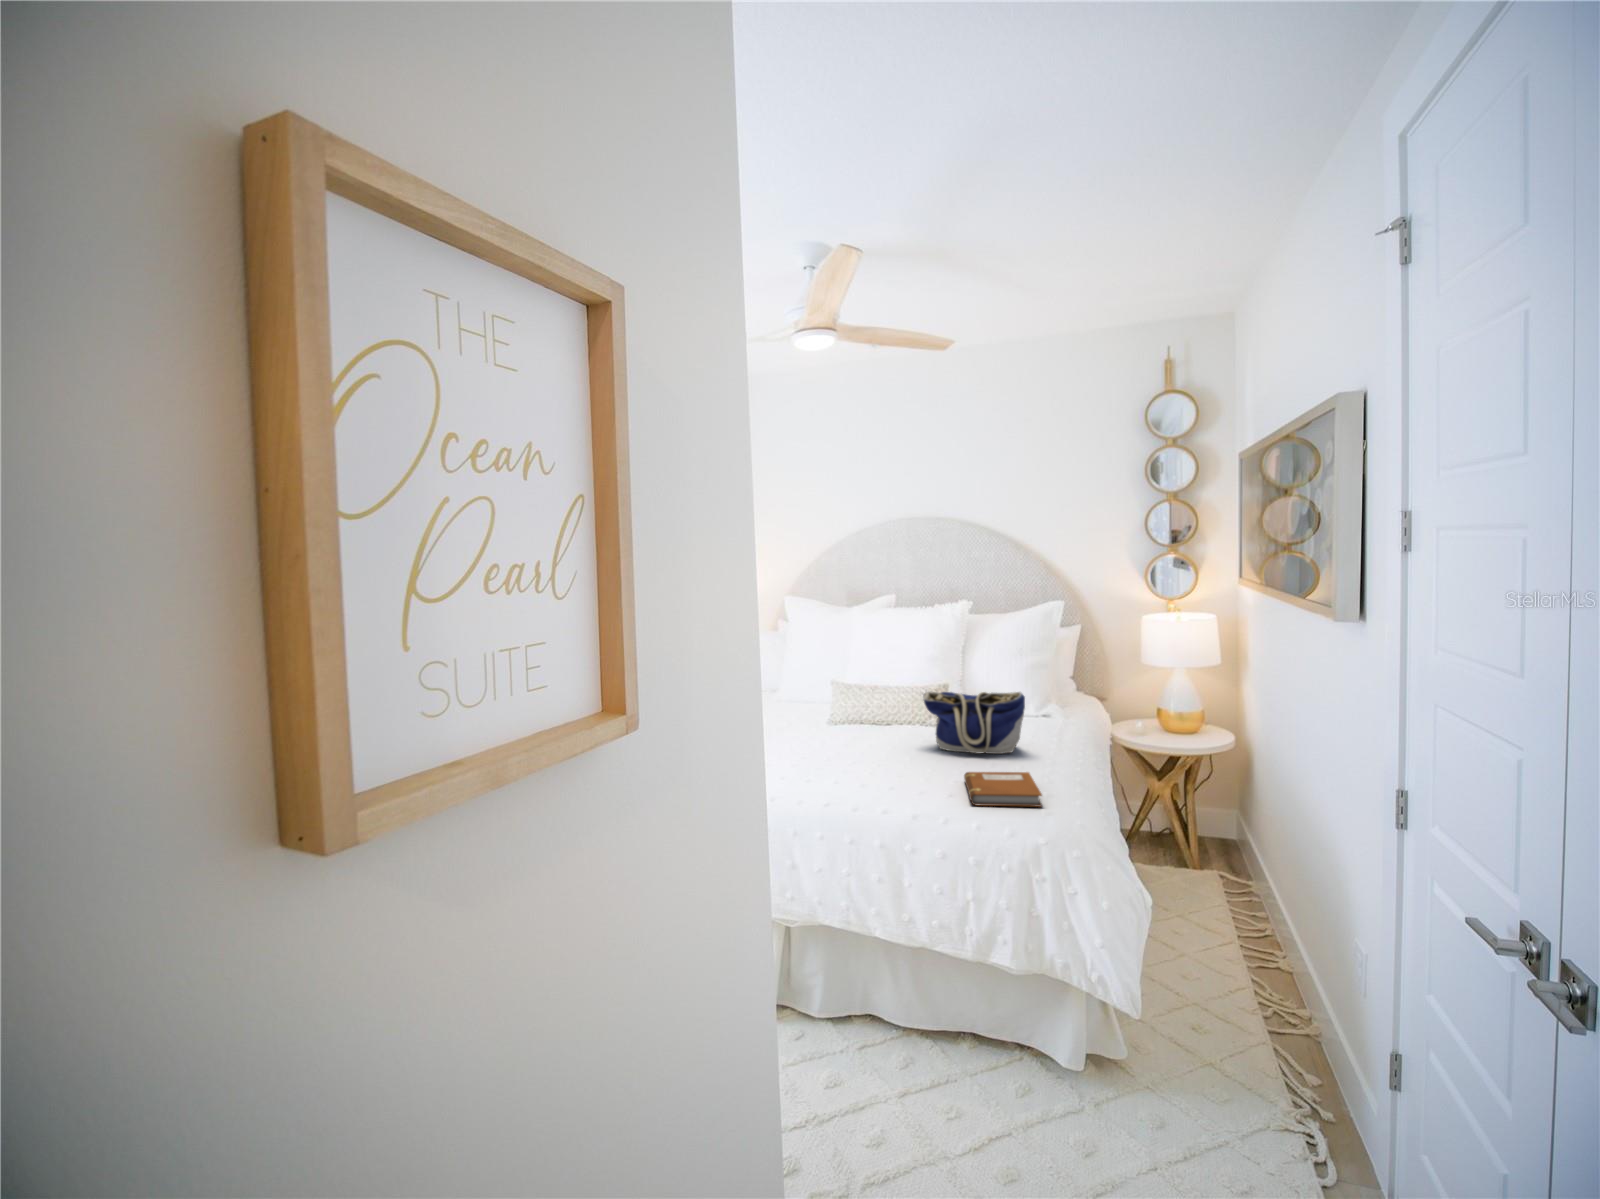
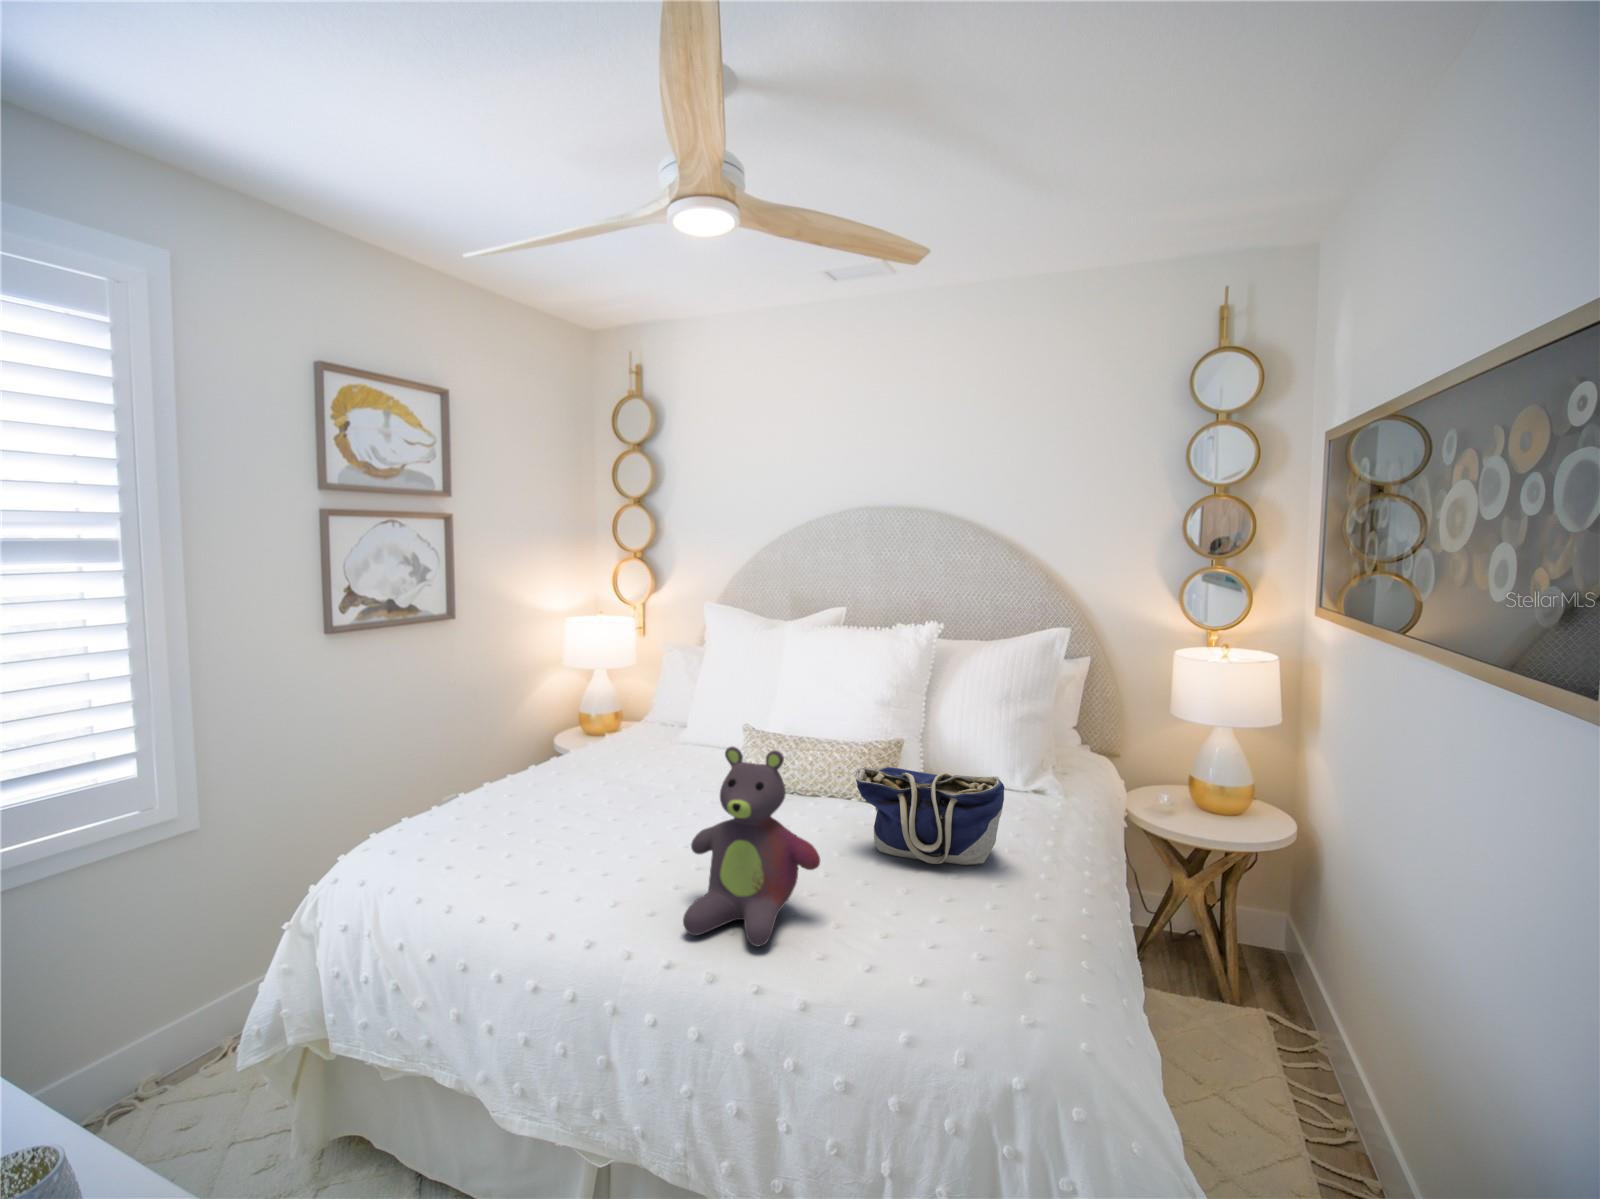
stuffed bear: none [823,671,911,790] -> present [683,747,820,946]
notebook: present [964,772,1042,807] -> none [901,913,1019,1000]

